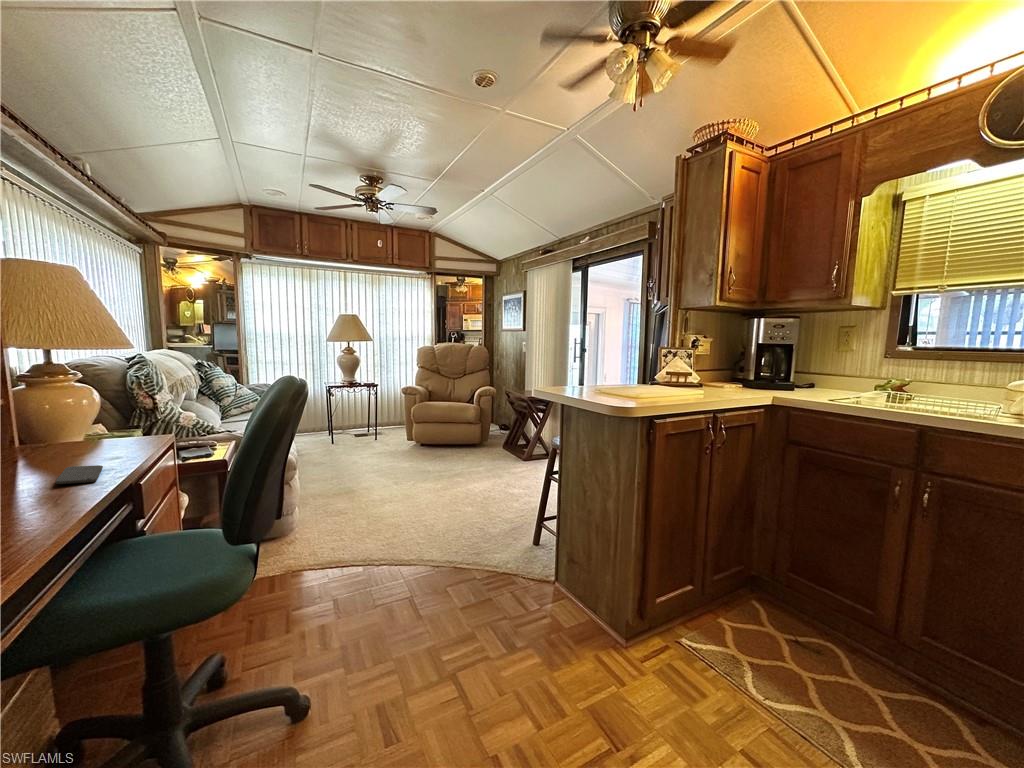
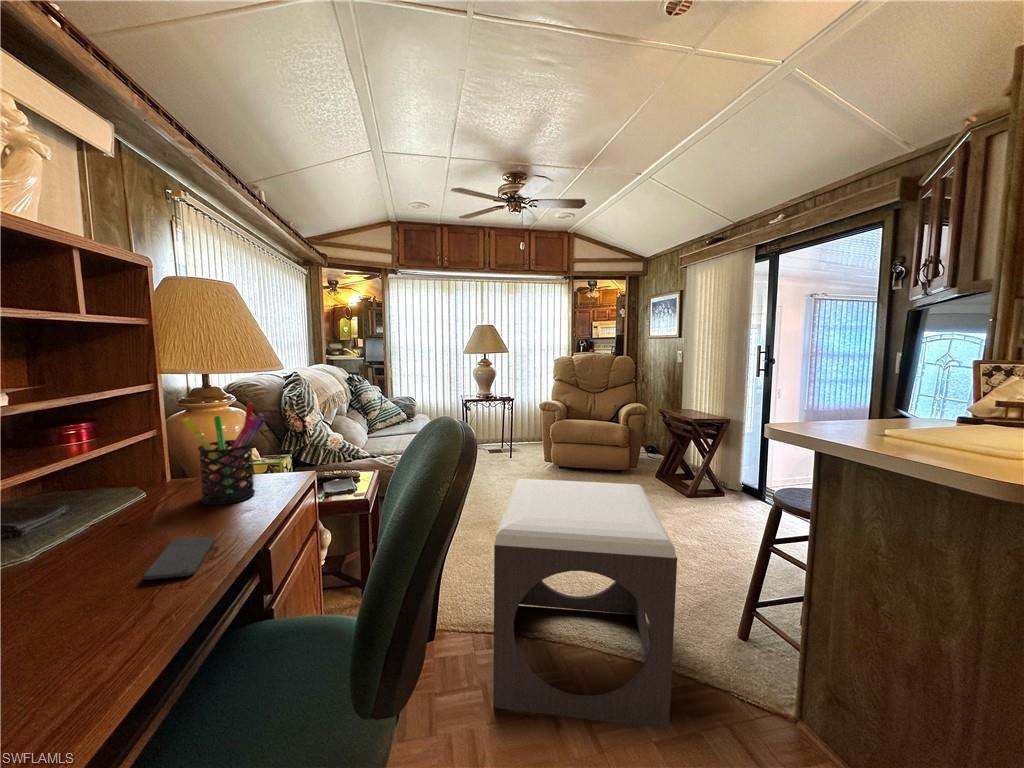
pen holder: none [55,371,133,453] -> present [183,403,265,505]
footstool: none [339,439,472,605] -> present [493,478,677,729]

